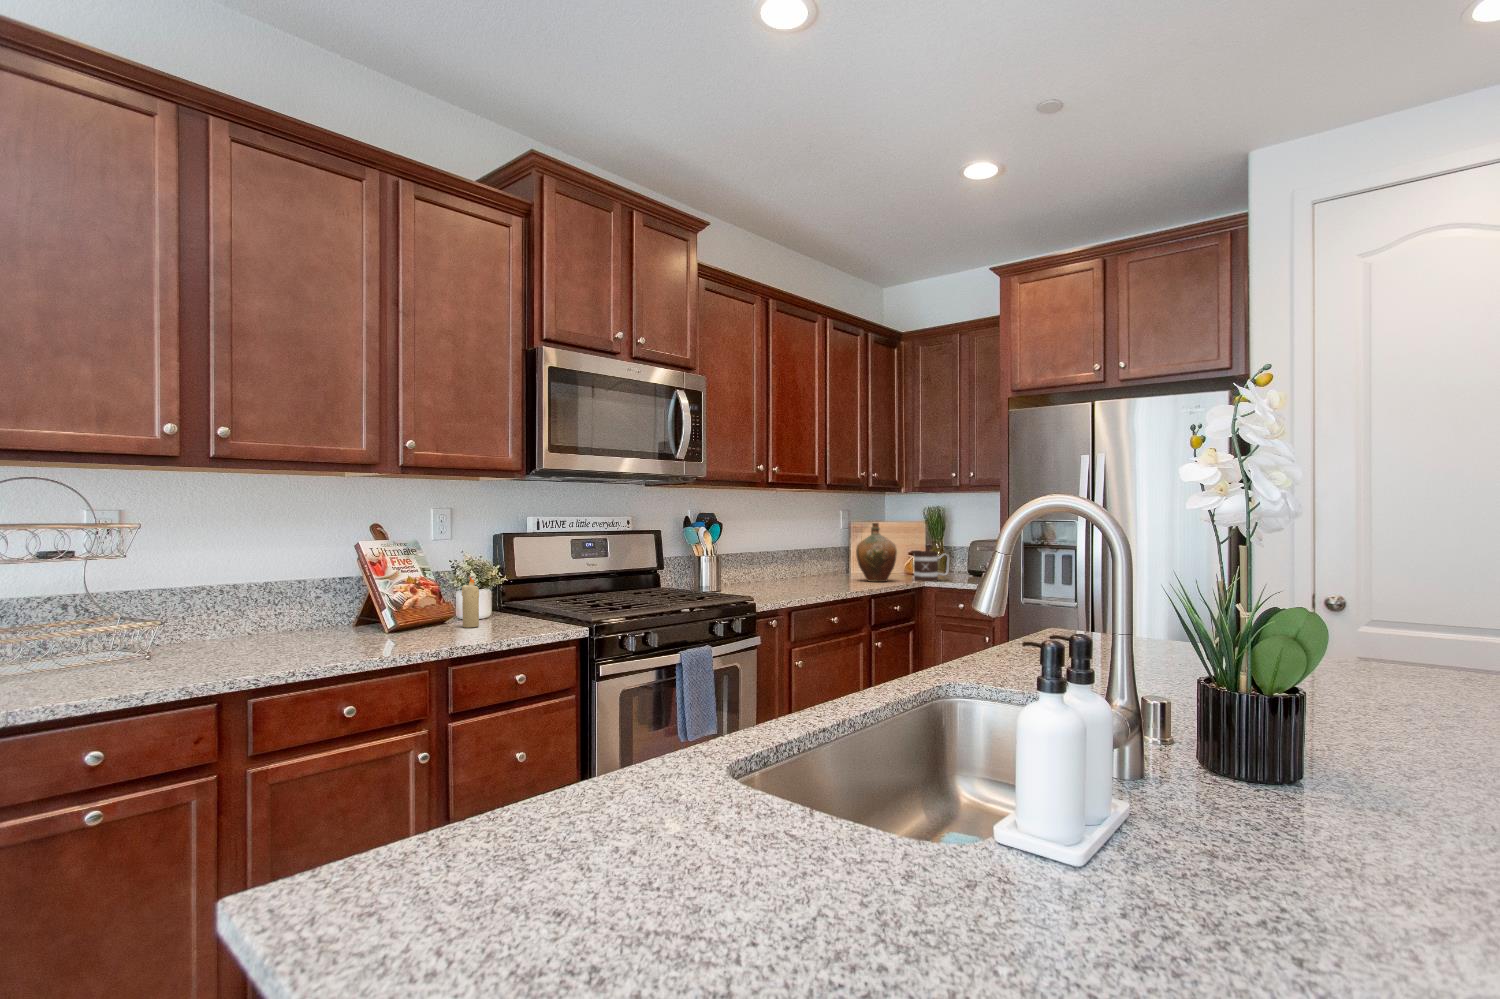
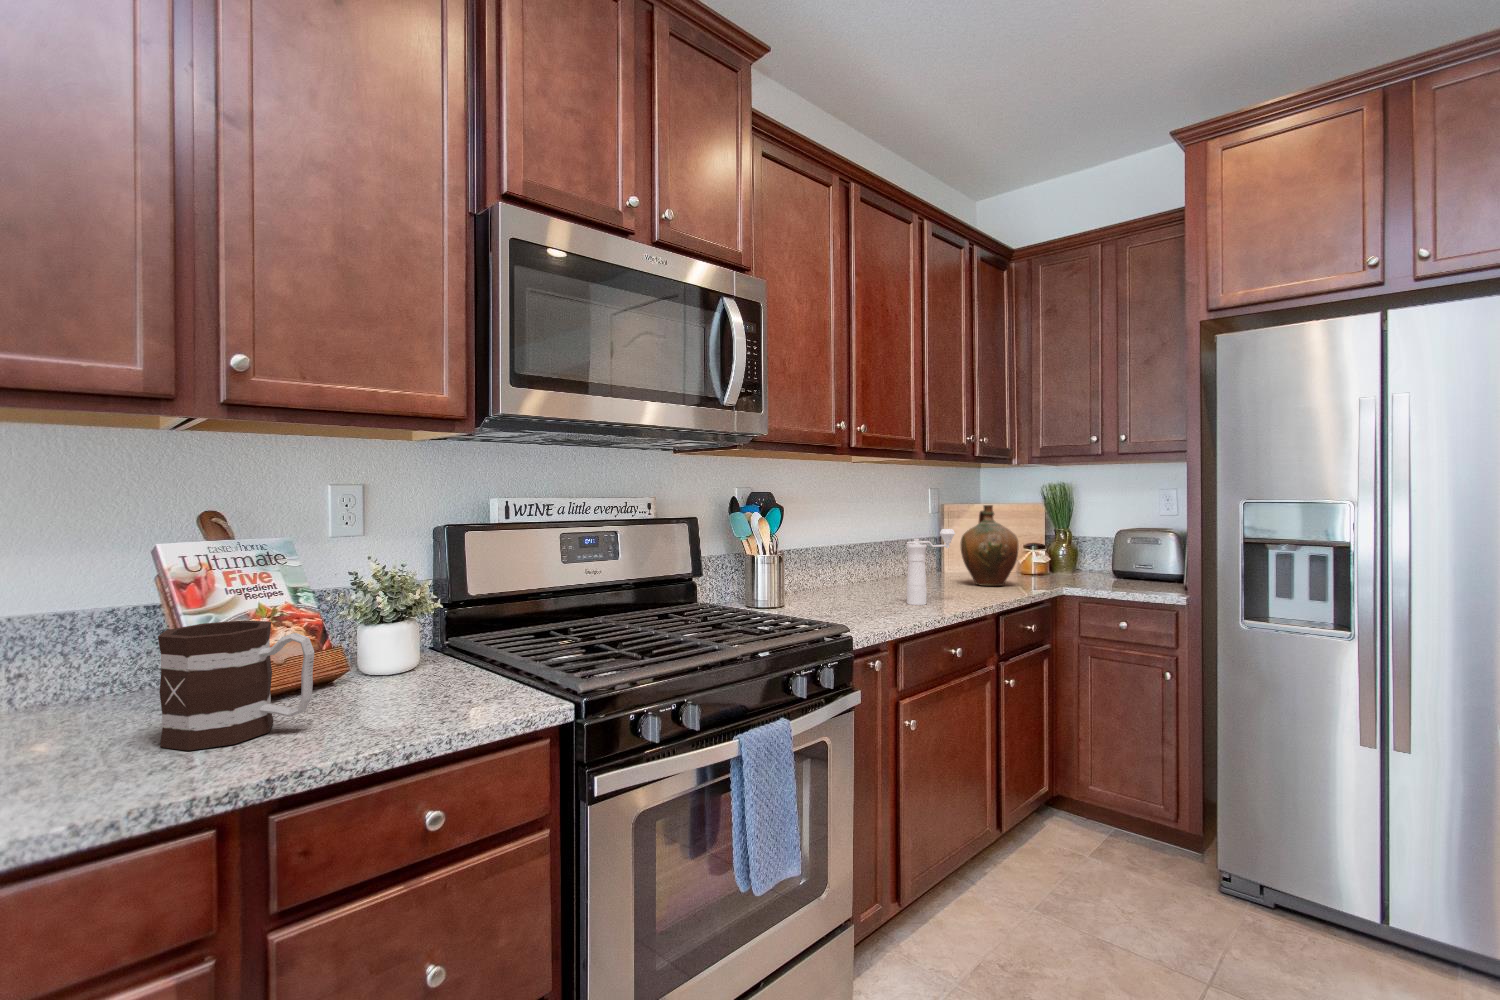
pepper mill: none [805,538,839,590] -> present [906,529,955,605]
mug: present [913,551,949,582] -> present [158,620,314,751]
candle: present [462,577,479,628] -> none [347,608,381,701]

